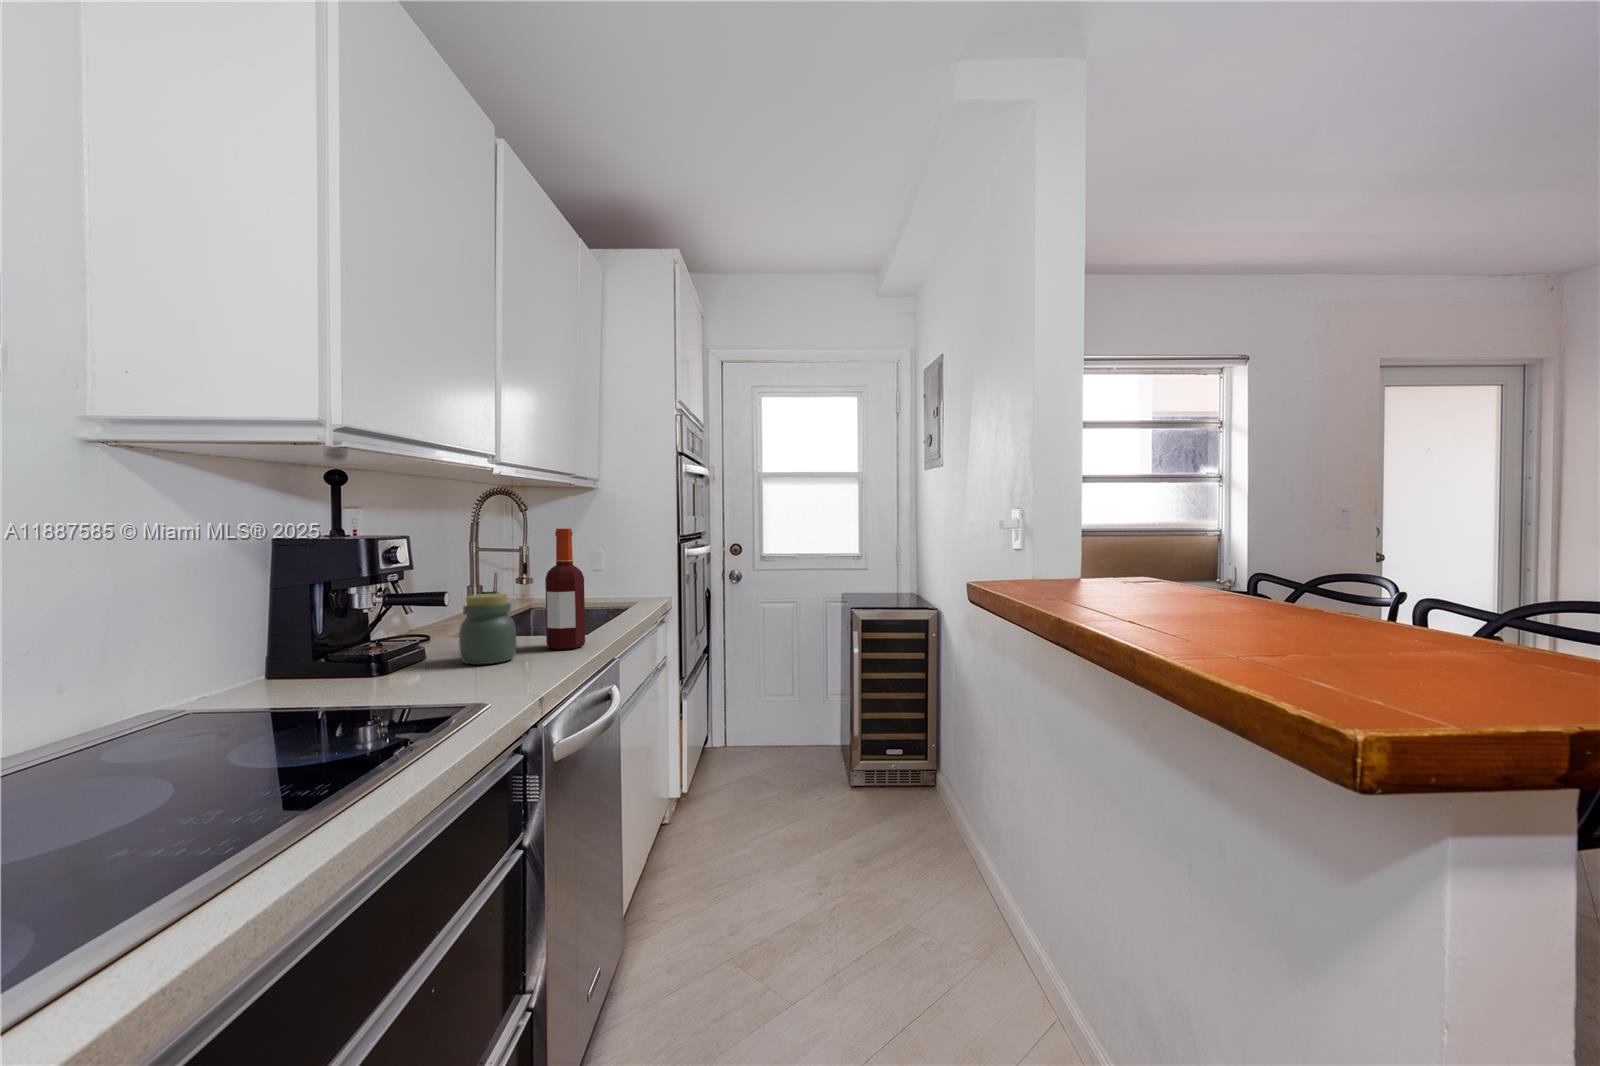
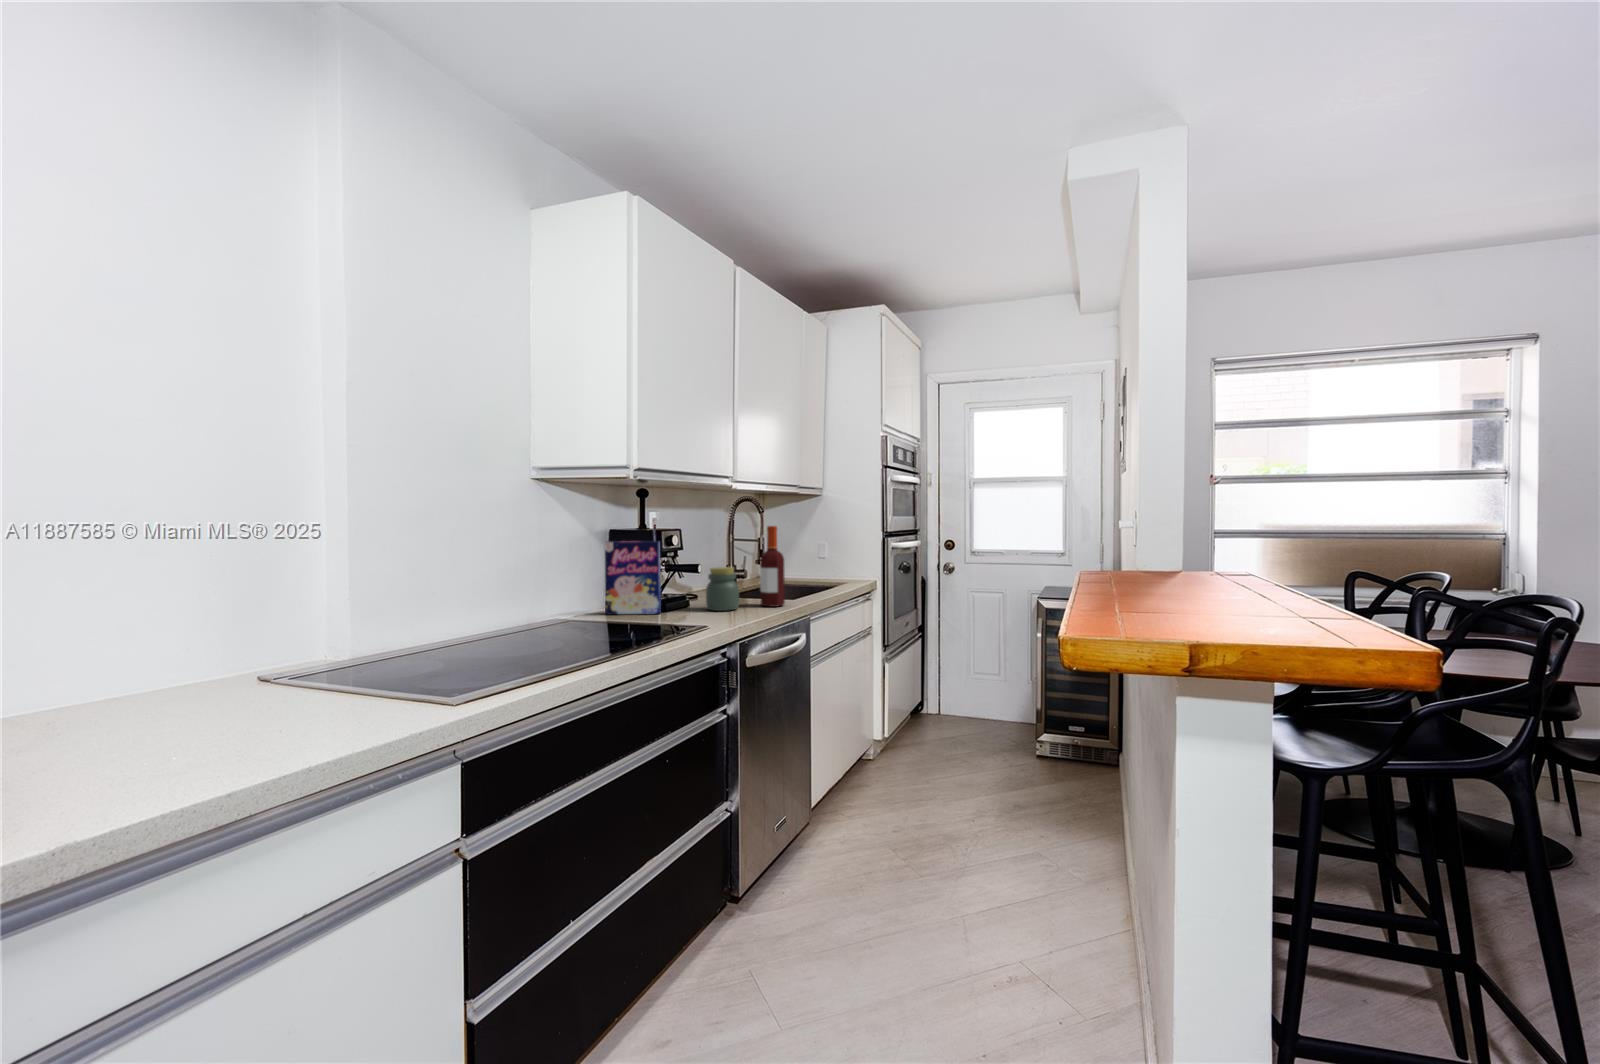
cereal box: none [261,556,378,691] -> present [605,541,661,615]

